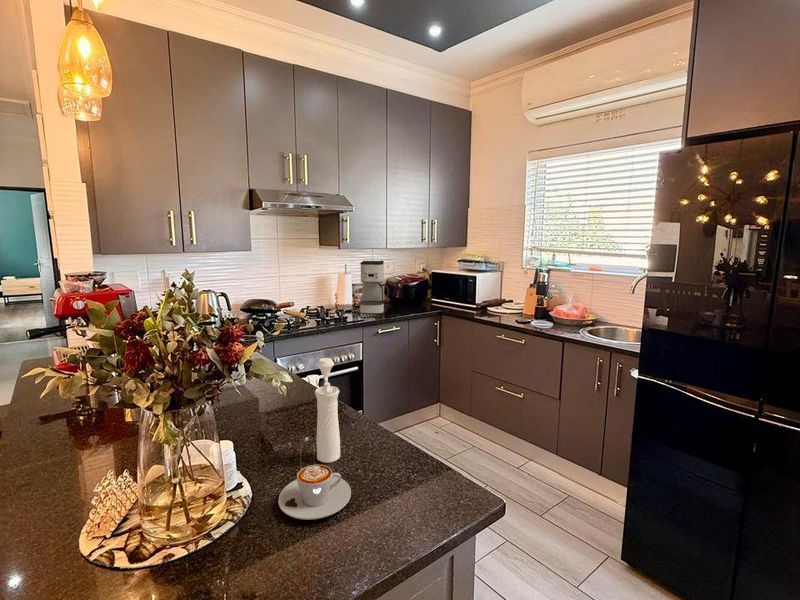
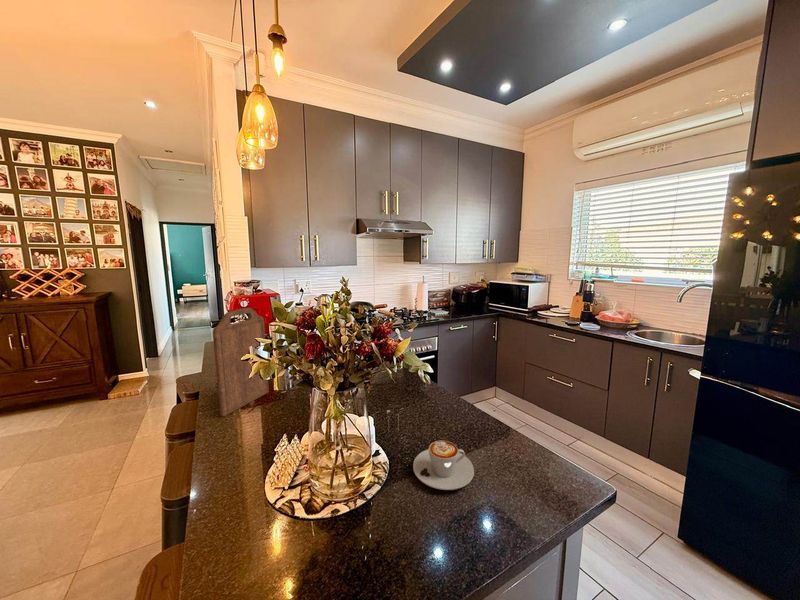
coffee maker: present [360,261,389,314] -> none [434,273,457,314]
cutting board: none [14,312,107,458] -> present [213,308,269,416]
pepper mill: present [315,358,340,463] -> none [431,350,454,437]

